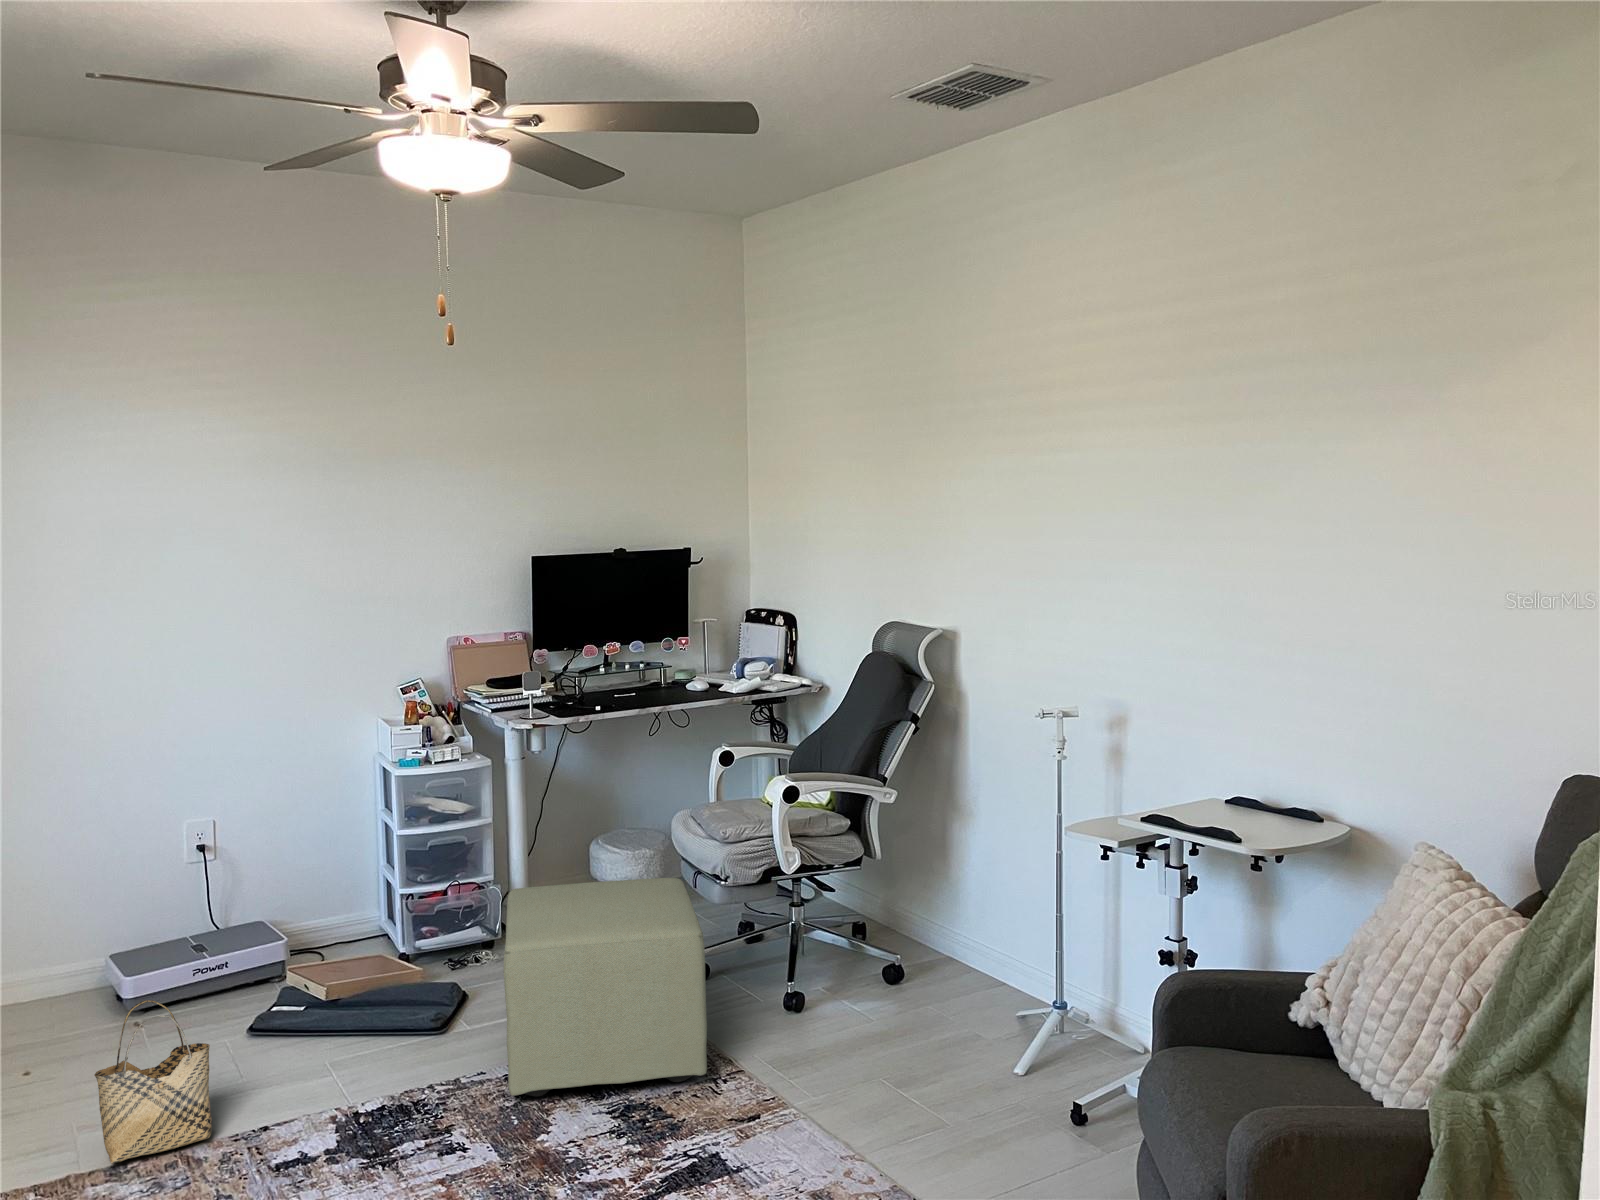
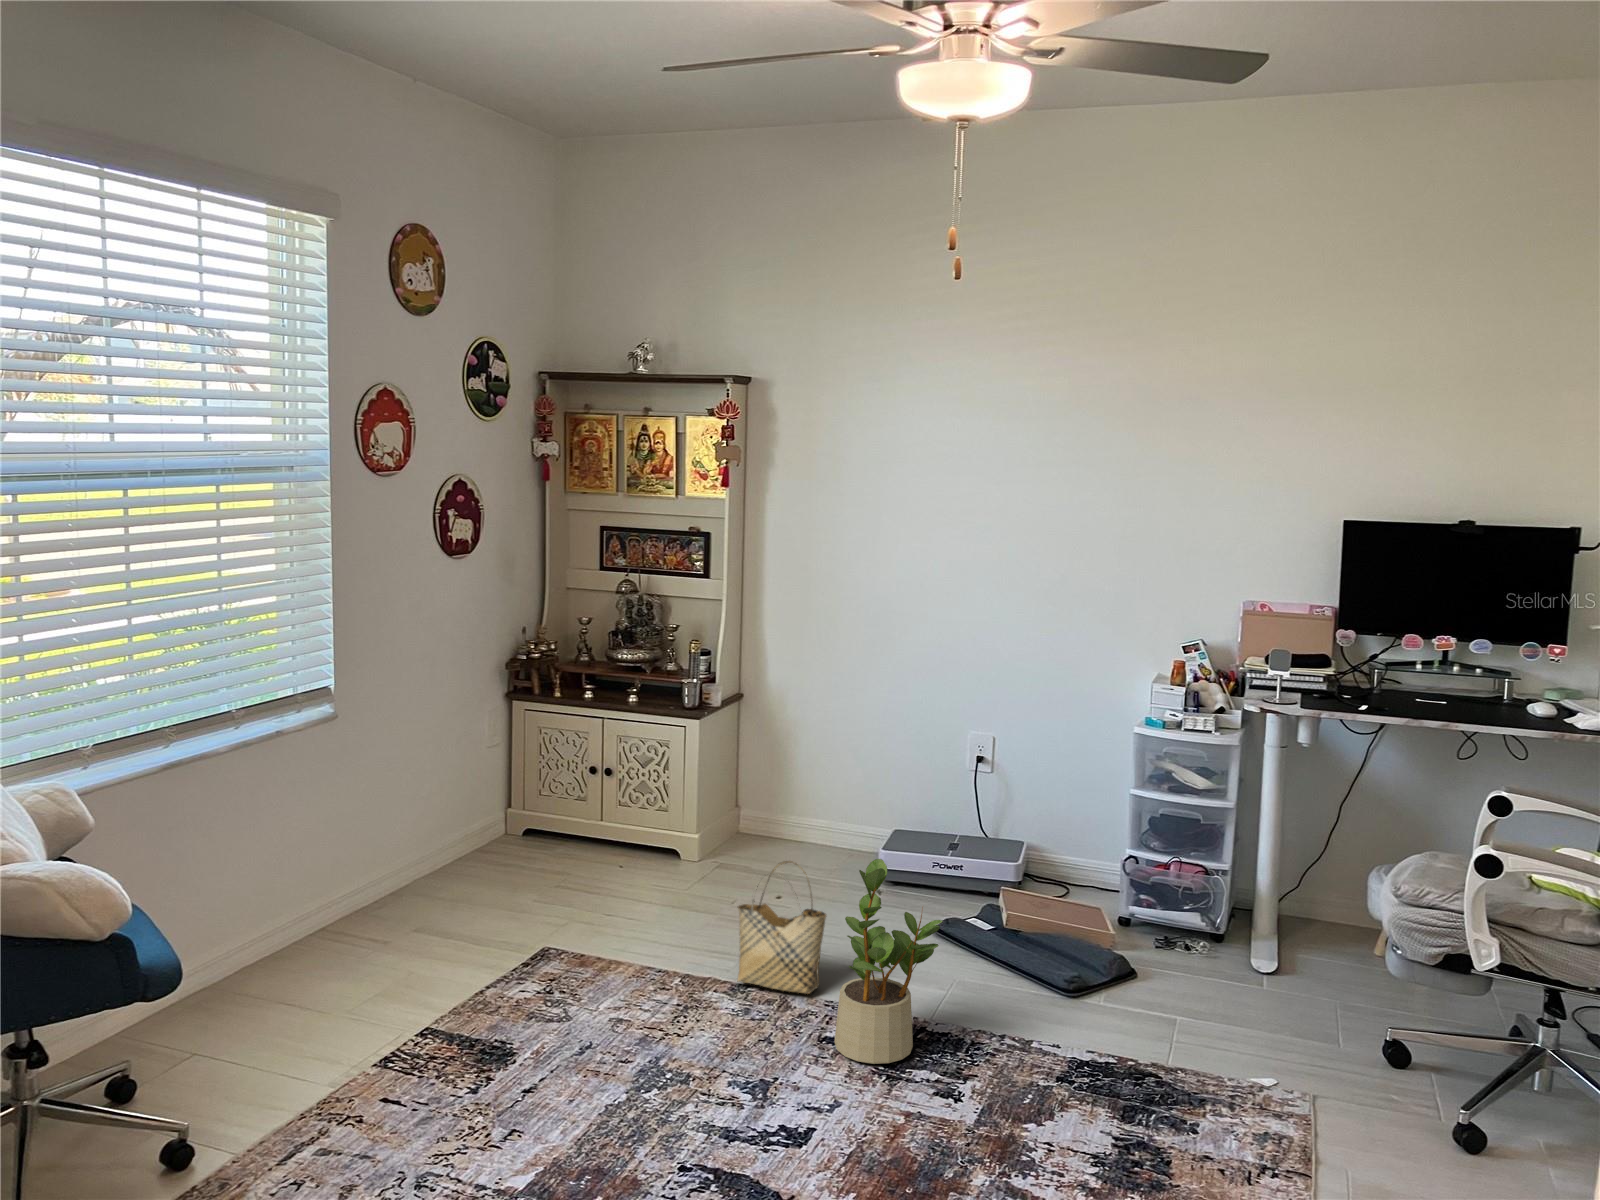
ottoman: present [503,878,707,1097] -> none [1042,871,1337,1153]
potted plant: none [292,948,396,1168] -> present [835,859,942,1064]

